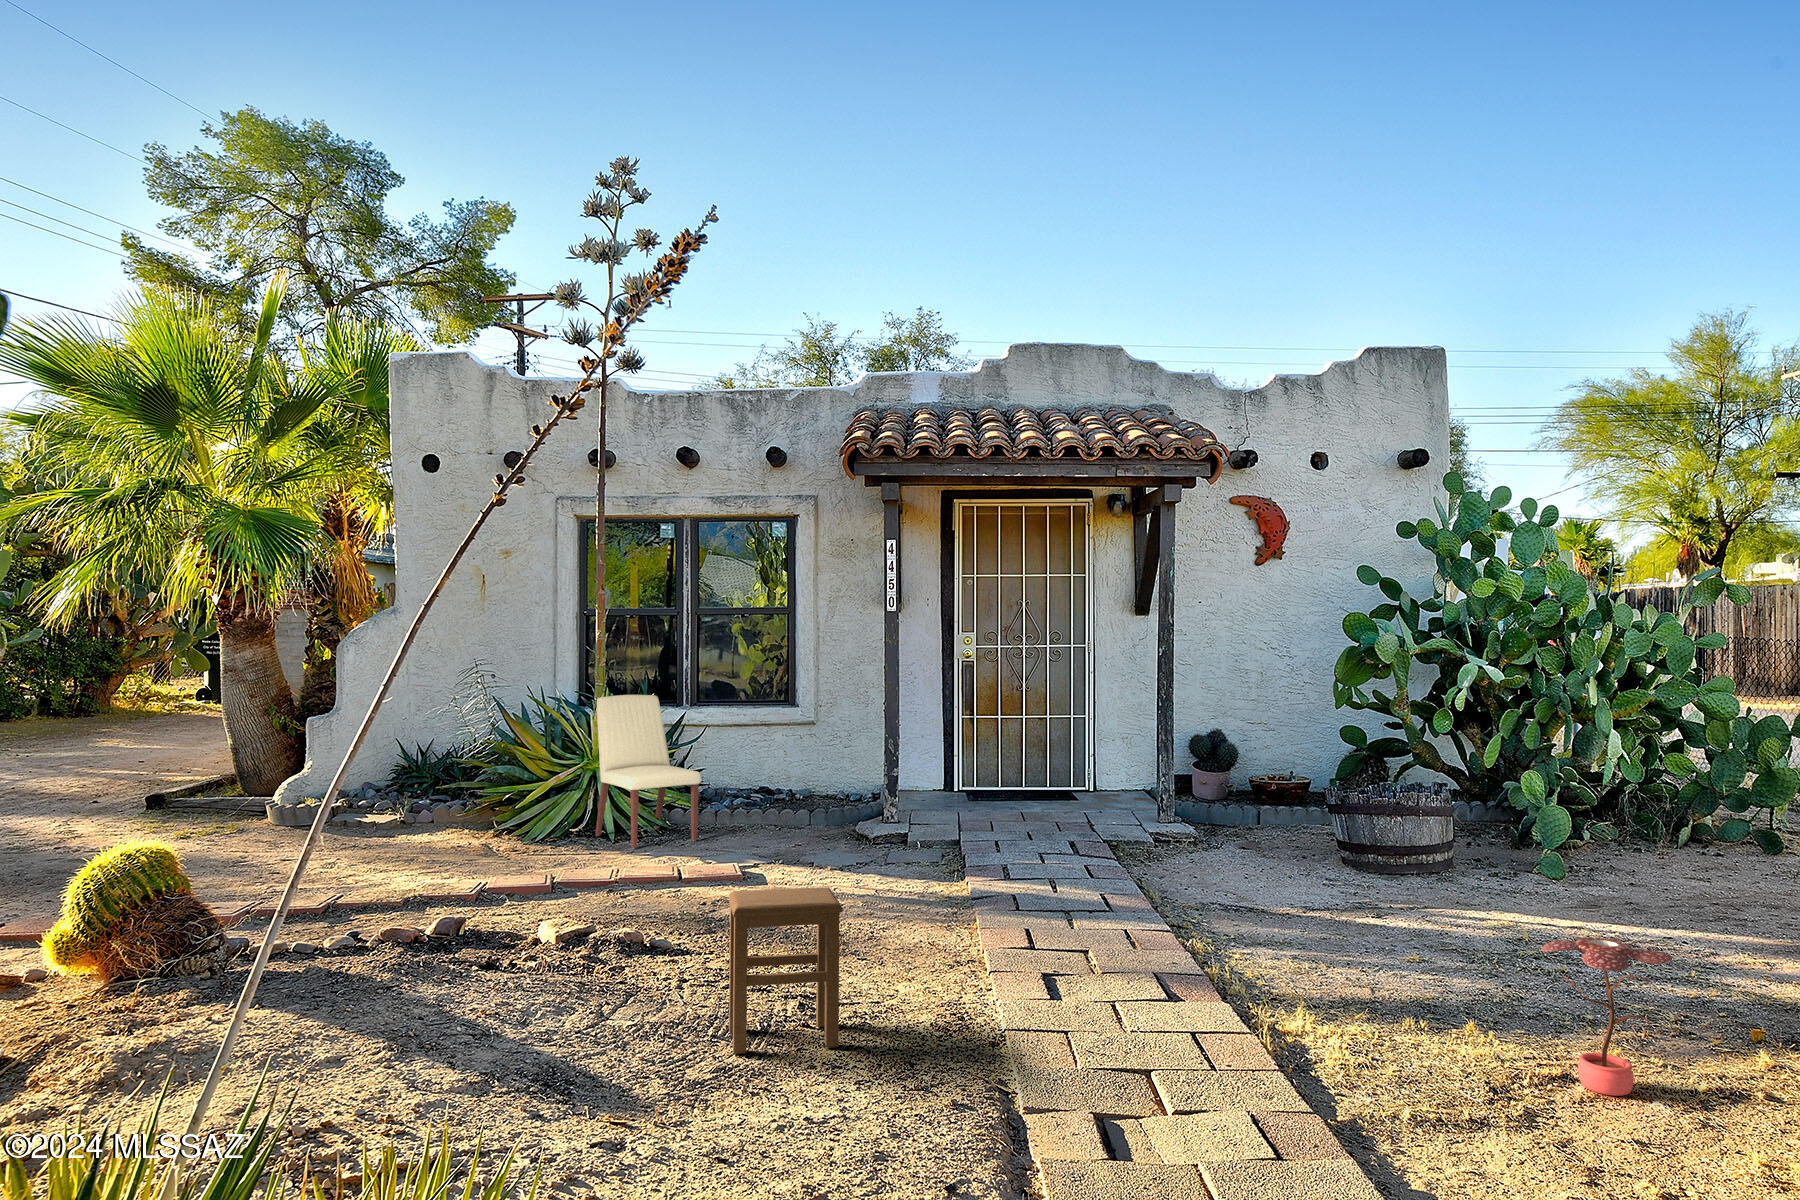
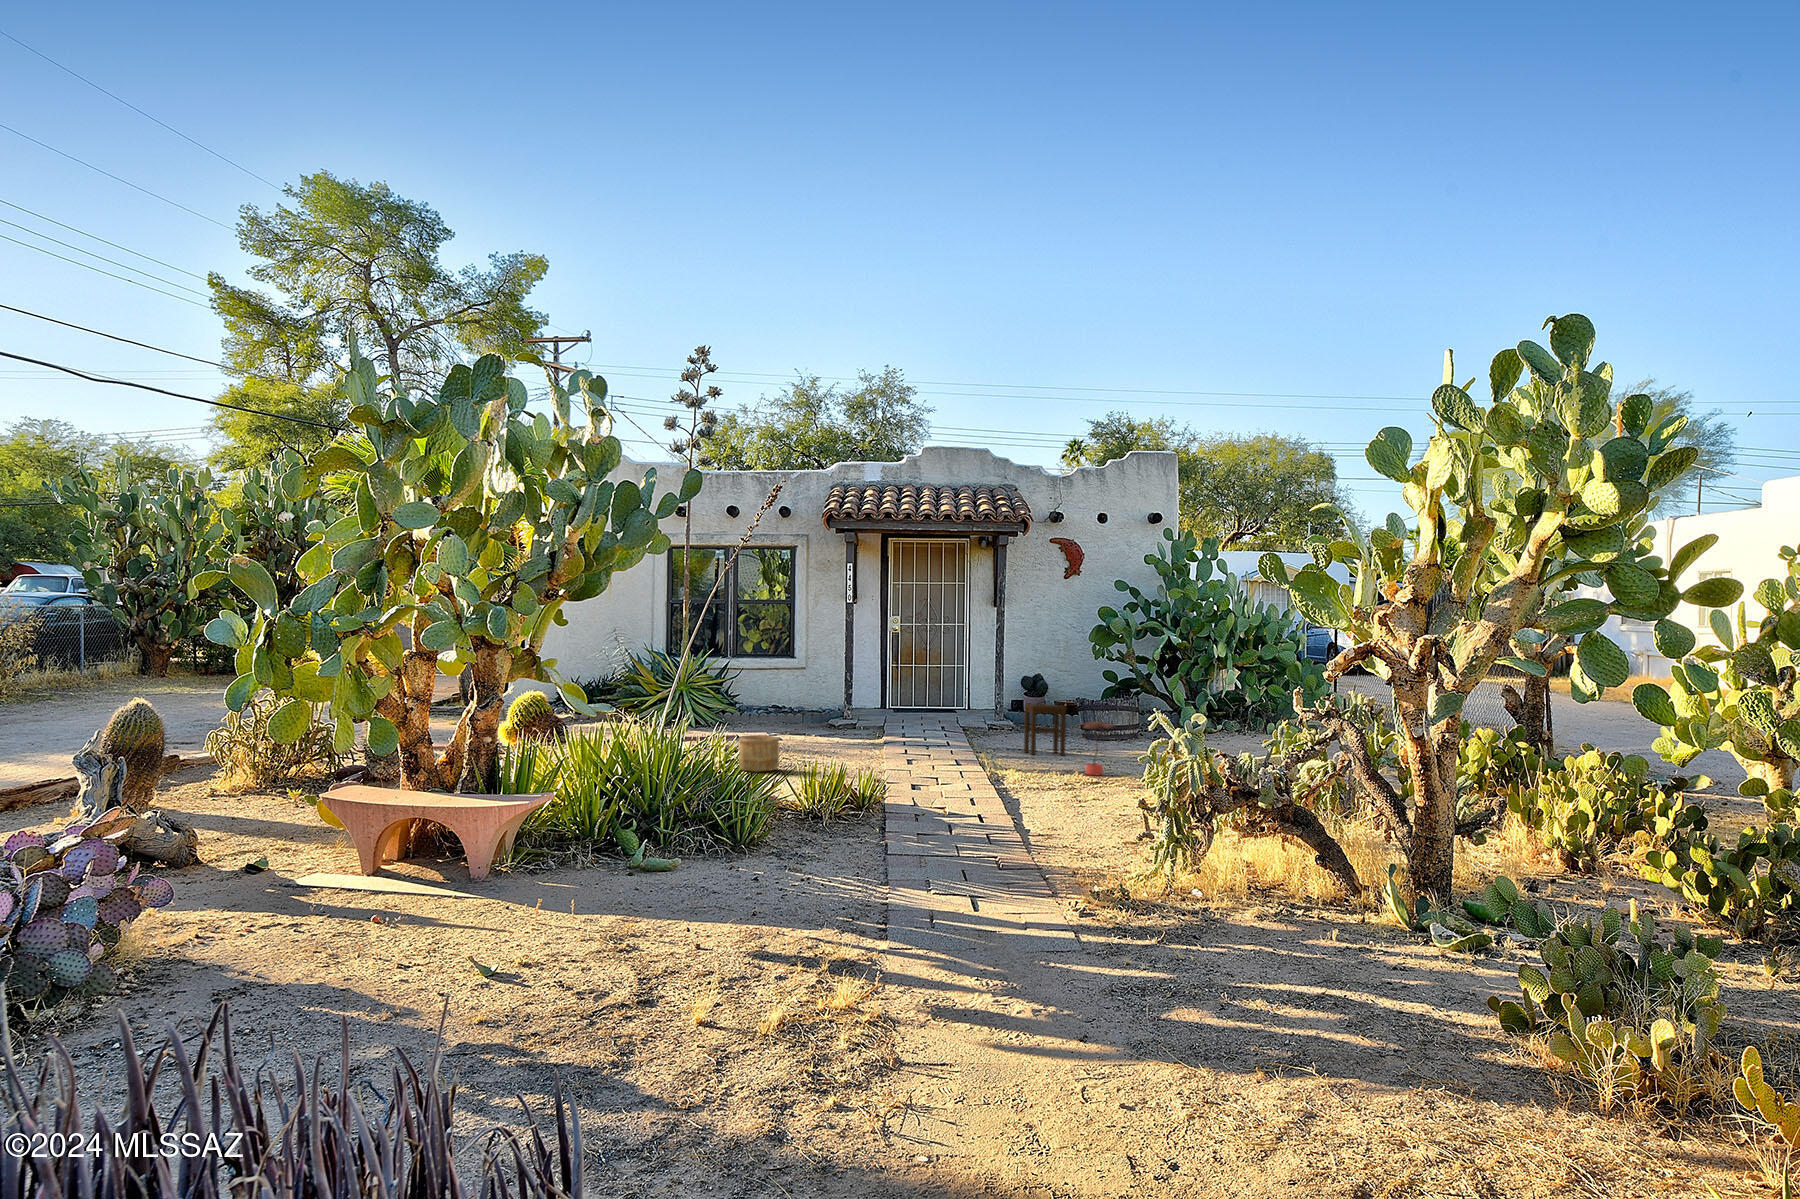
chair: present [595,695,701,849] -> none [681,647,742,728]
stool: present [728,887,843,1054] -> present [1024,704,1067,755]
wooden bucket: none [602,1005,729,1143] -> present [739,735,780,772]

